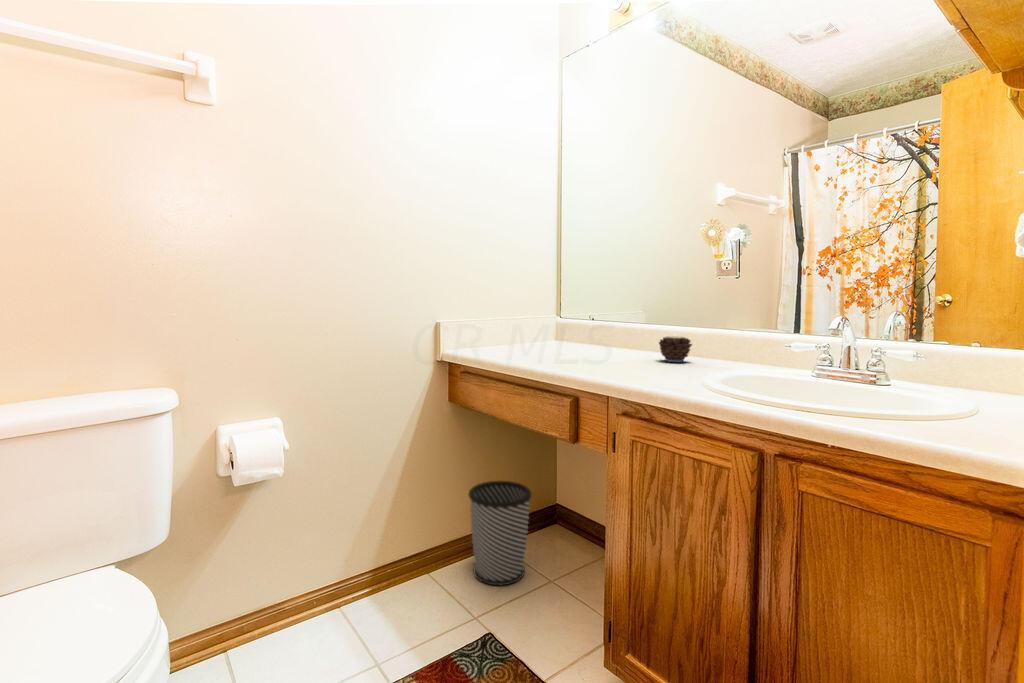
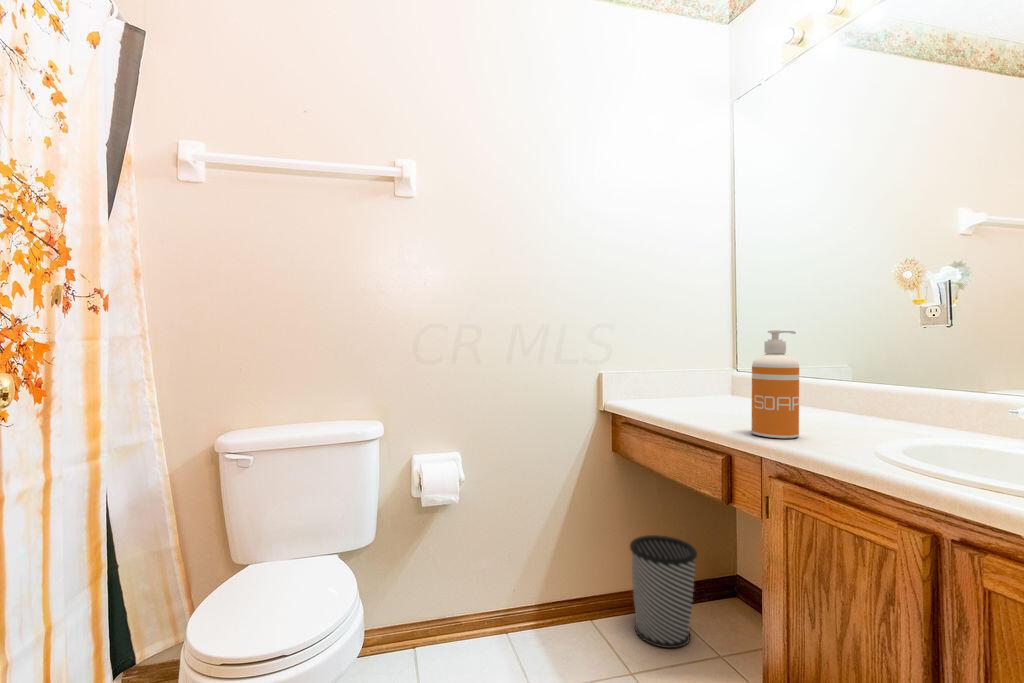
soap dispenser: none [596,277,639,378] -> present [751,330,799,438]
candle: present [659,336,692,362] -> none [842,388,886,424]

